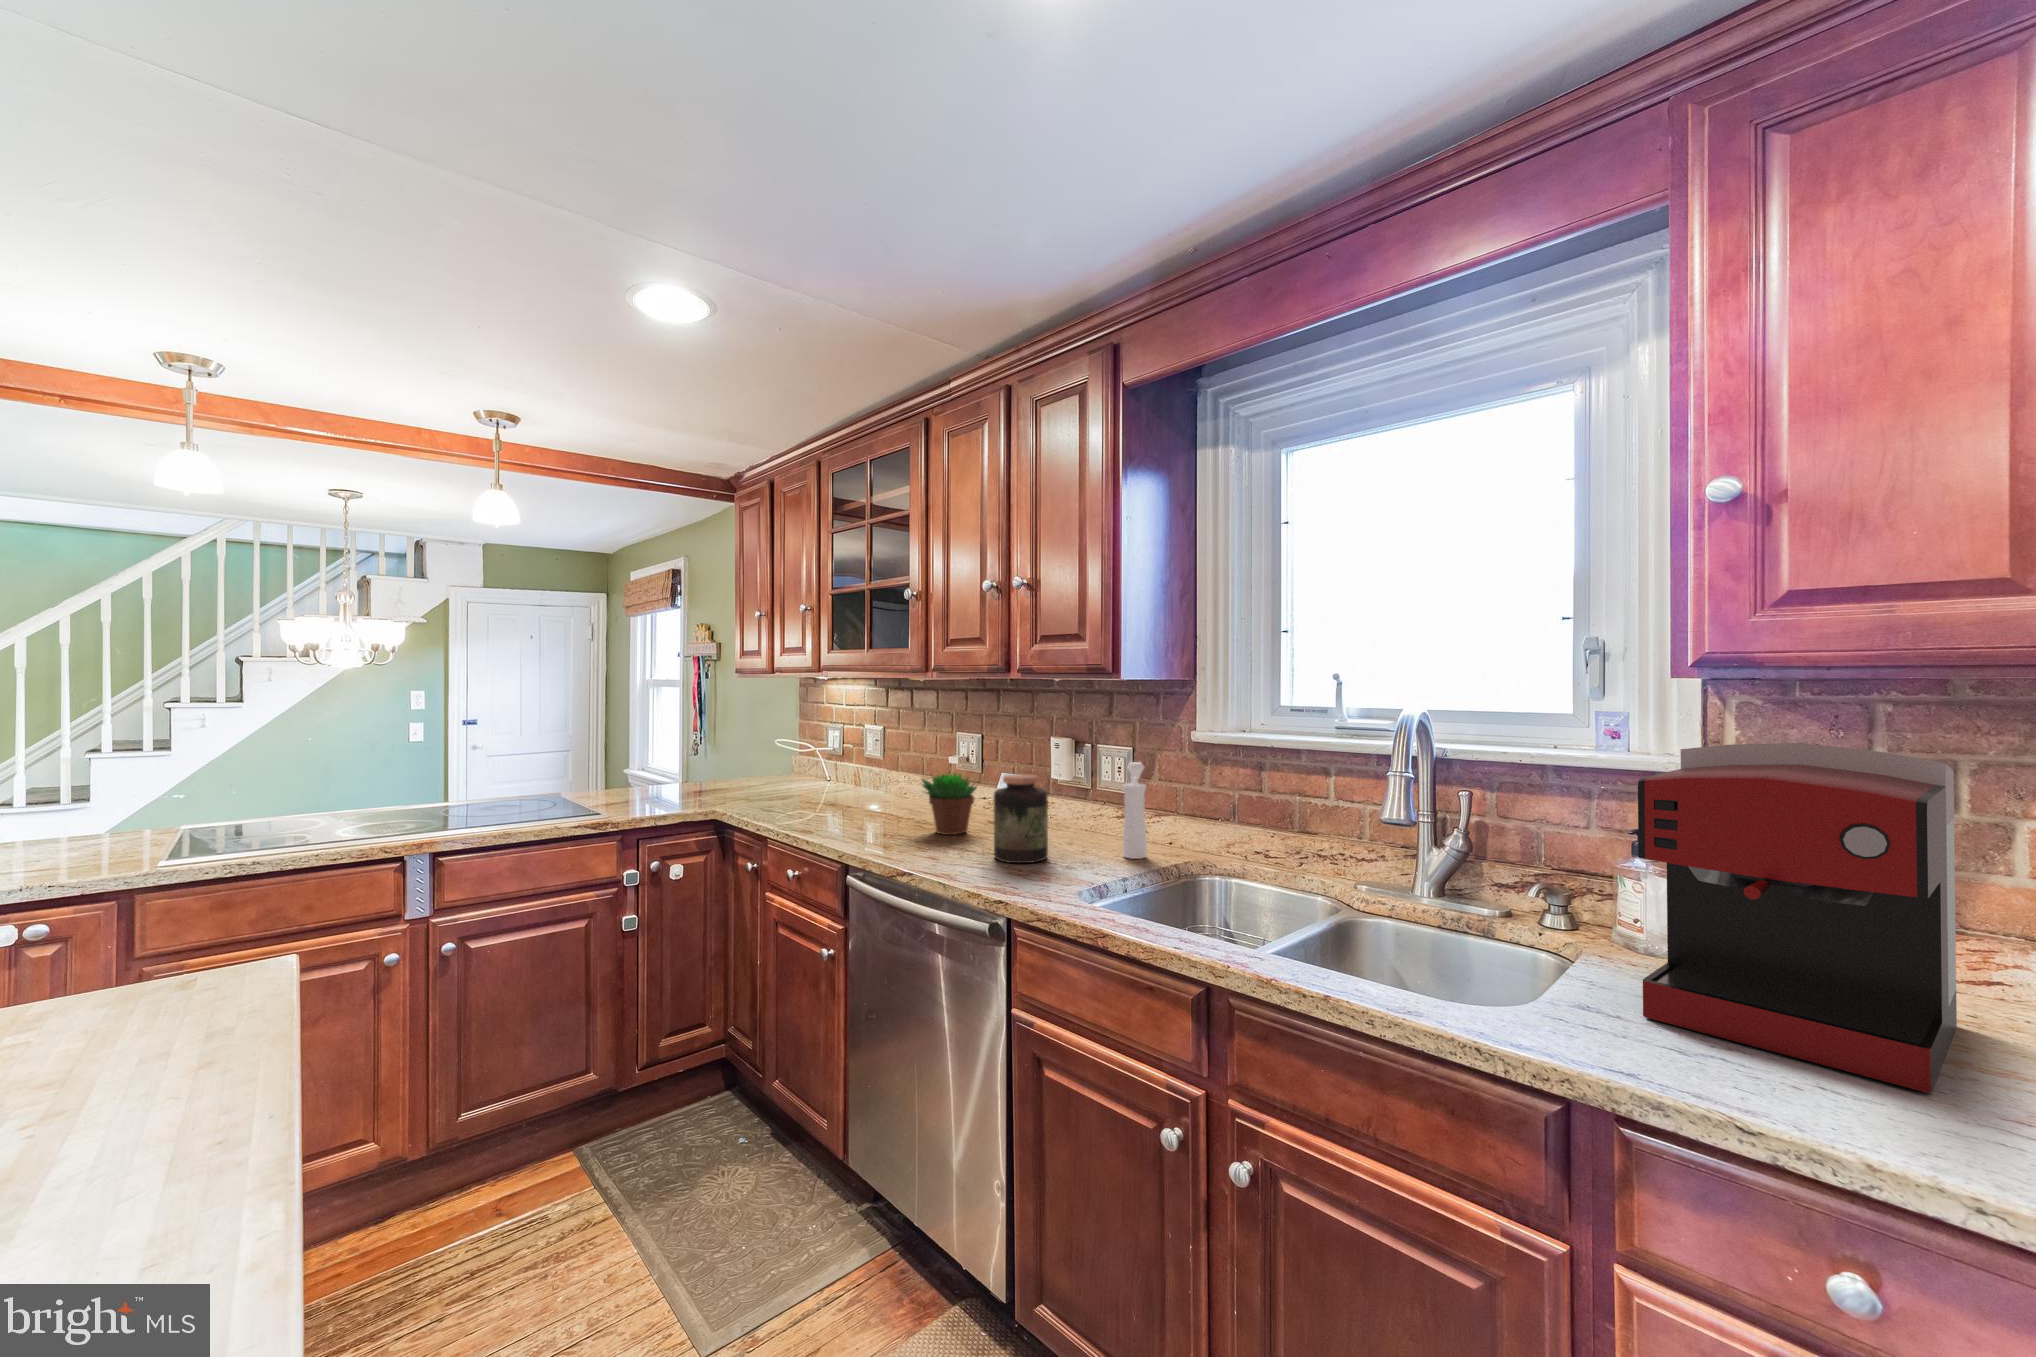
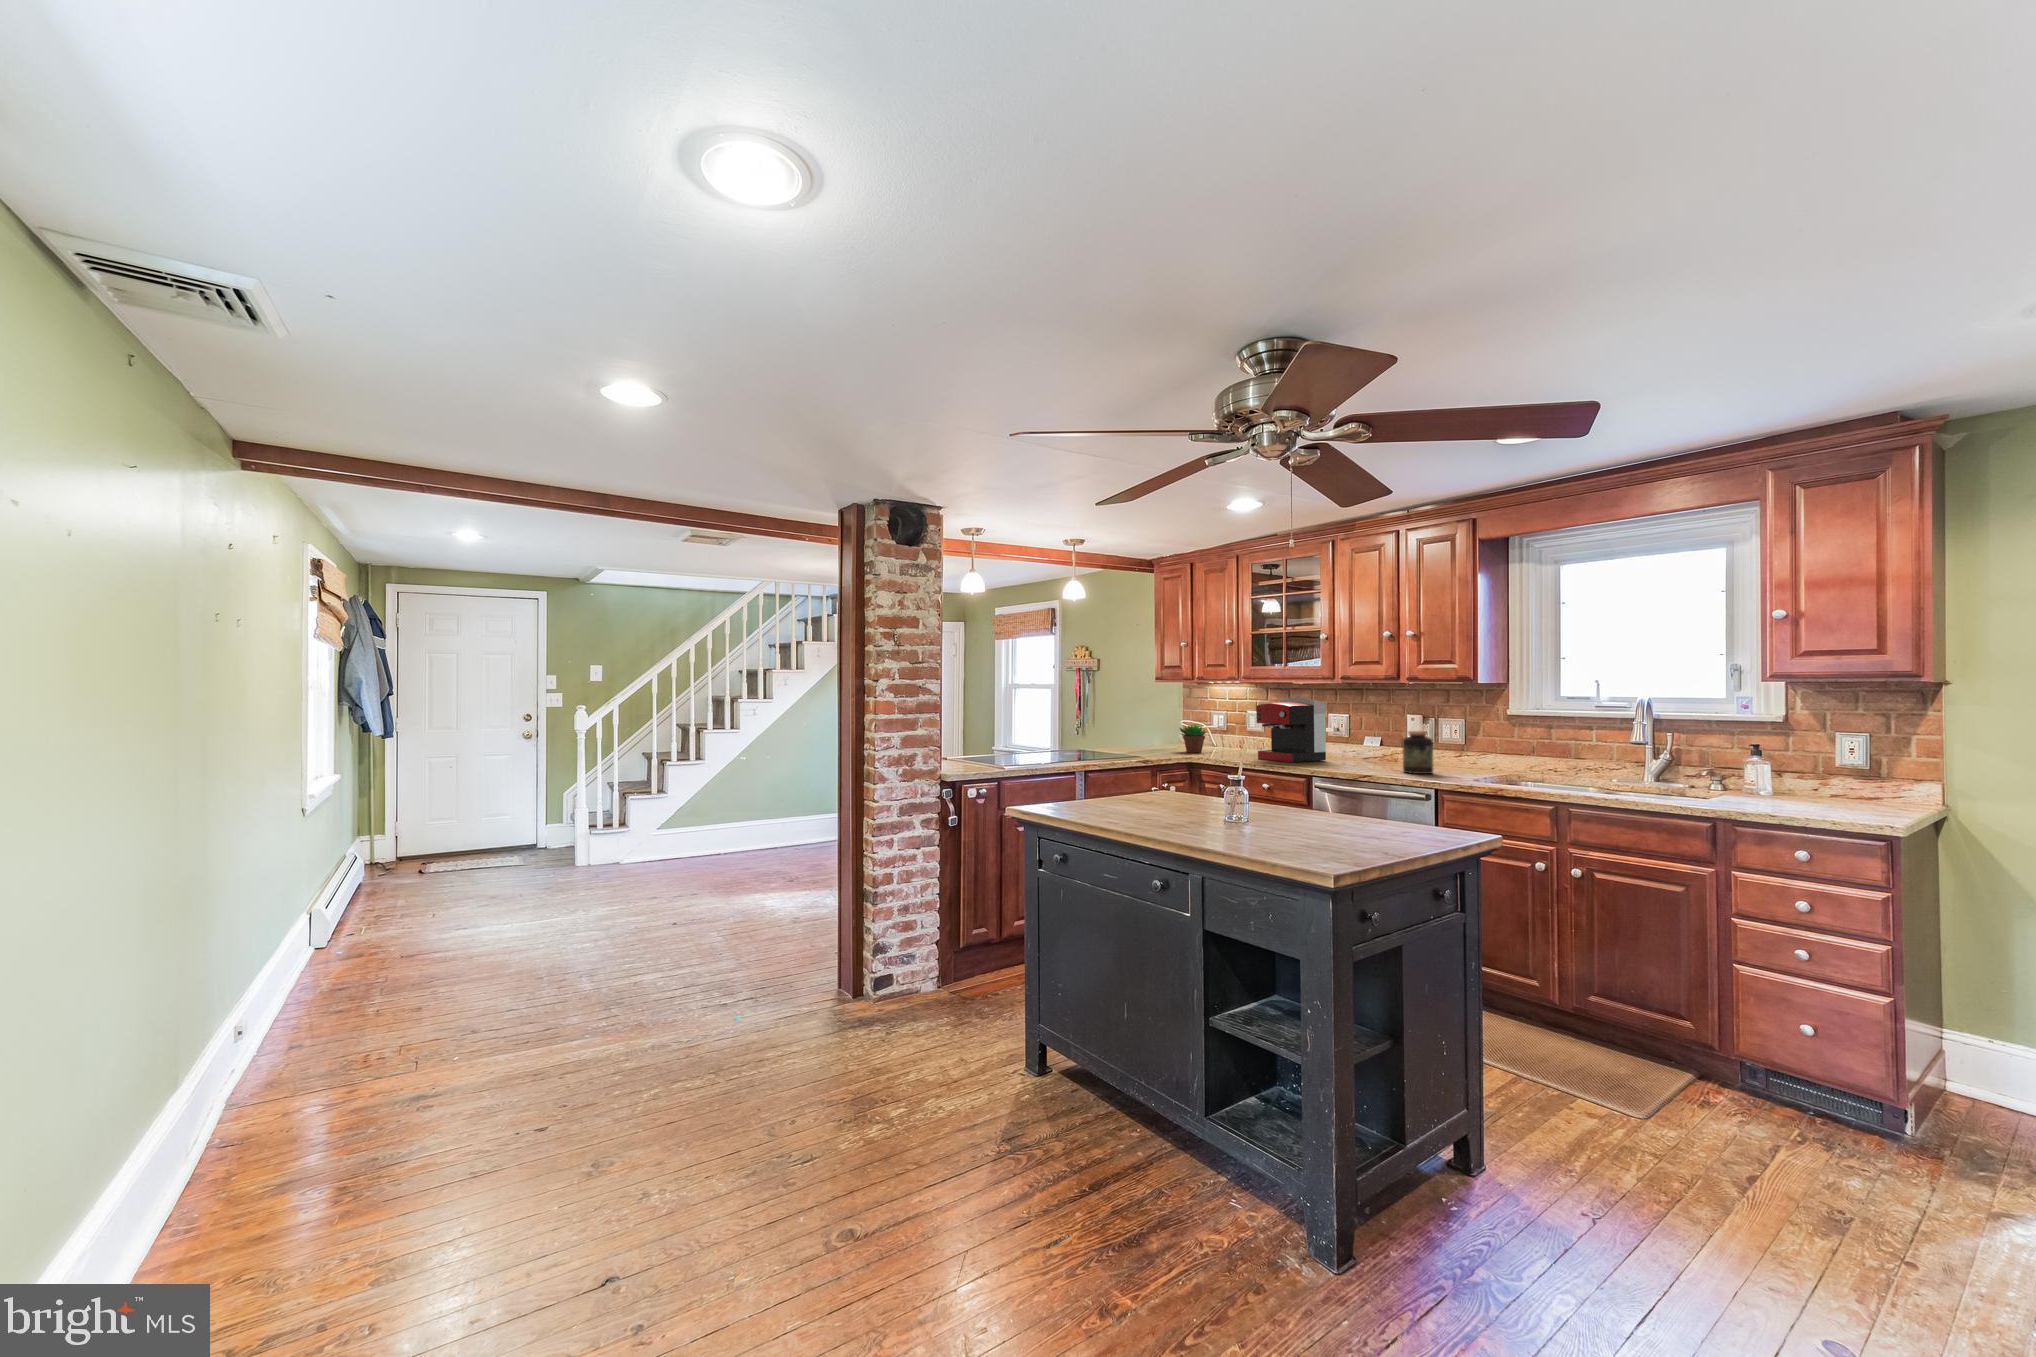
coffee maker: present [1638,743,1957,1093] -> present [1256,697,1326,762]
pepper mill: present [1122,762,1147,859] -> none [1468,726,1486,774]
succulent plant: present [921,773,977,835] -> present [1180,725,1206,753]

